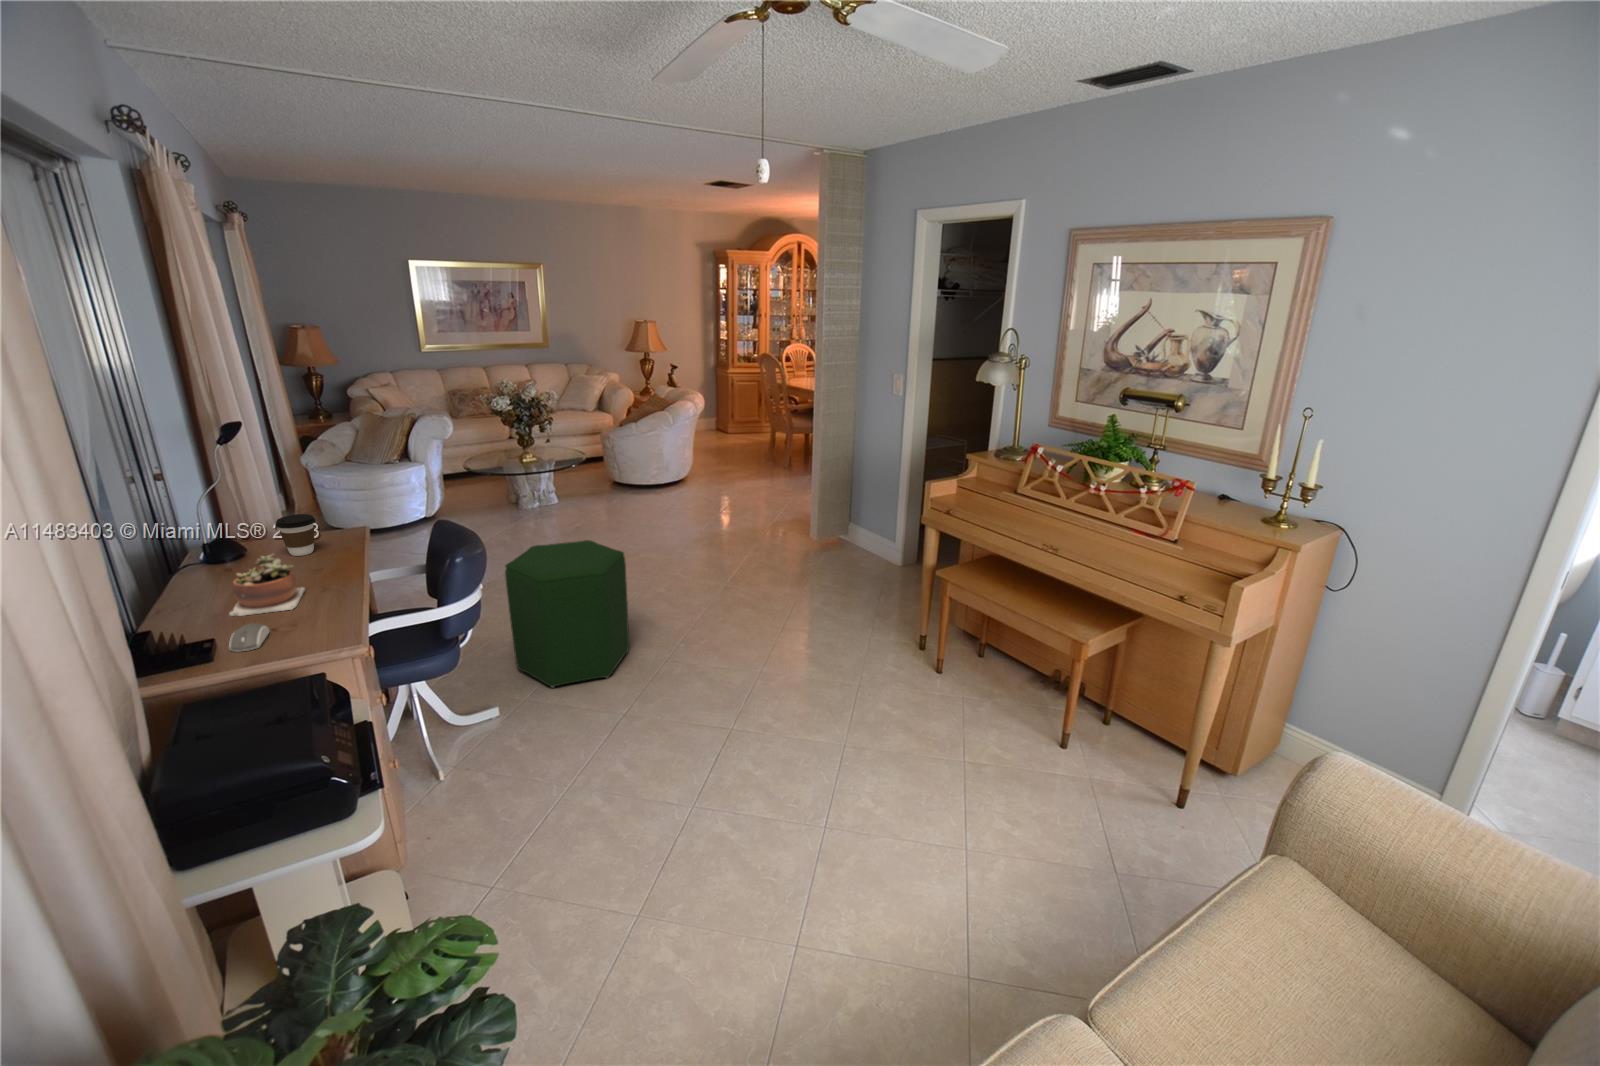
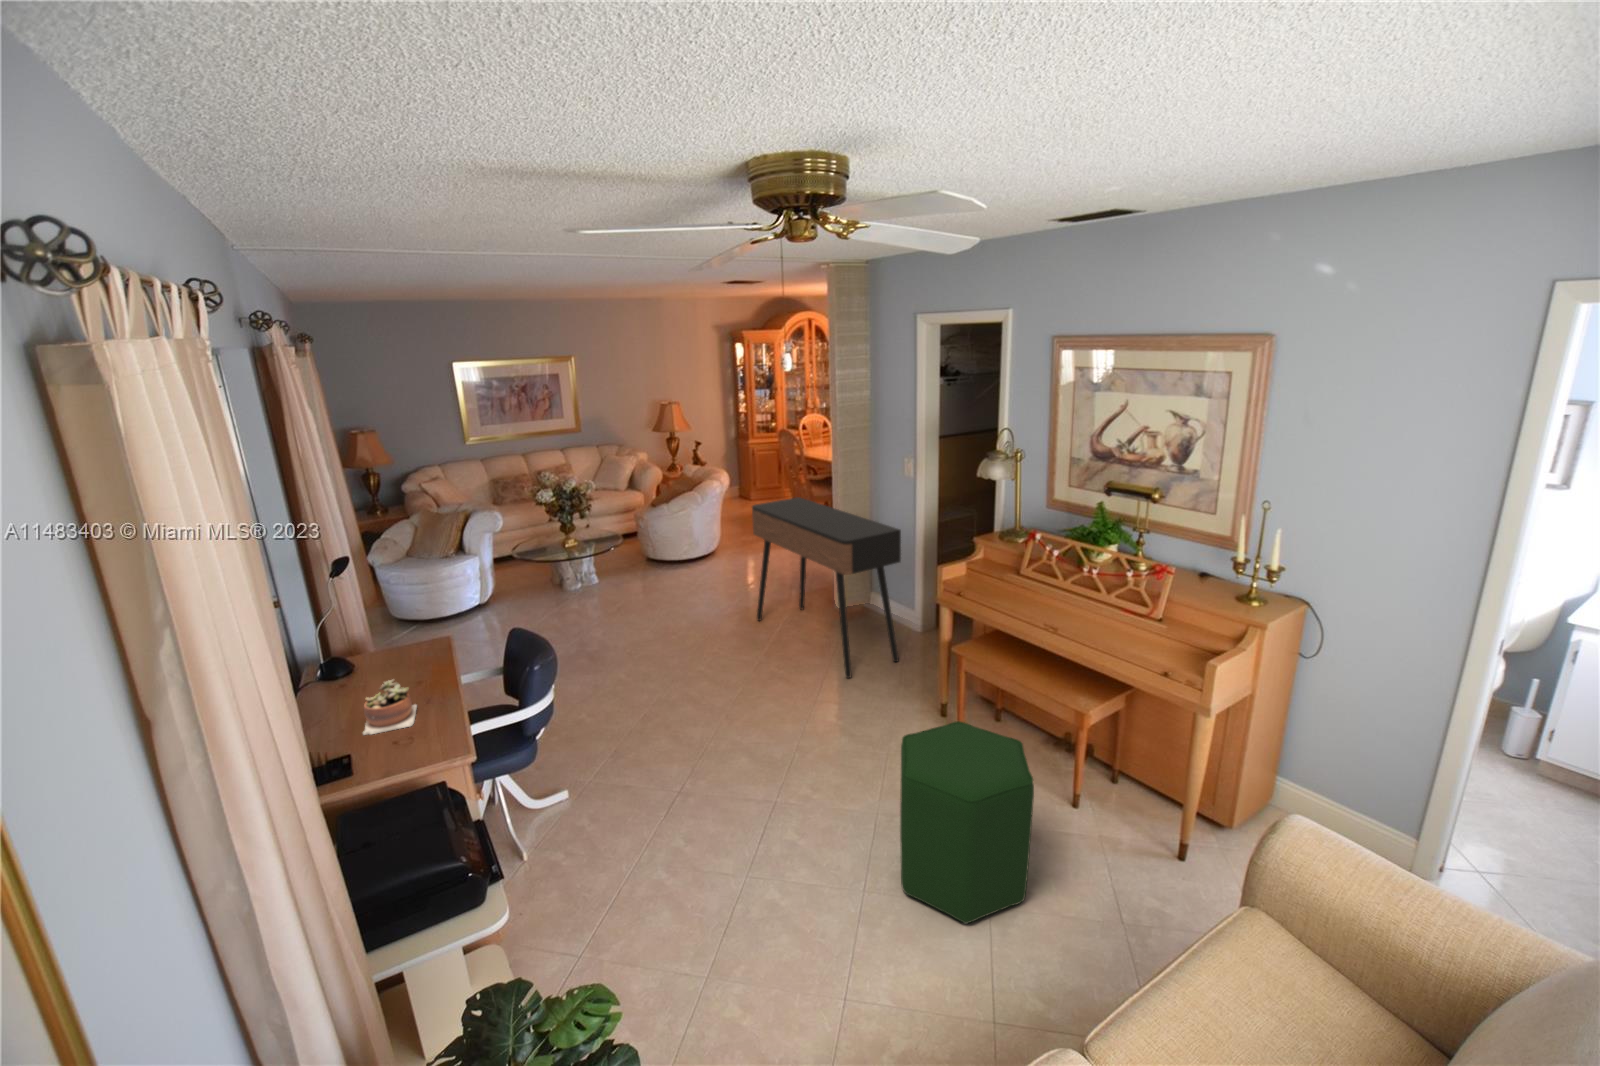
console table: none [724,415,886,606] -> present [752,497,901,678]
coffee cup: present [275,514,316,556] -> none [384,636,416,673]
ottoman: present [505,540,629,688] -> present [900,721,1034,924]
computer mouse: present [229,623,270,652] -> none [372,742,399,768]

